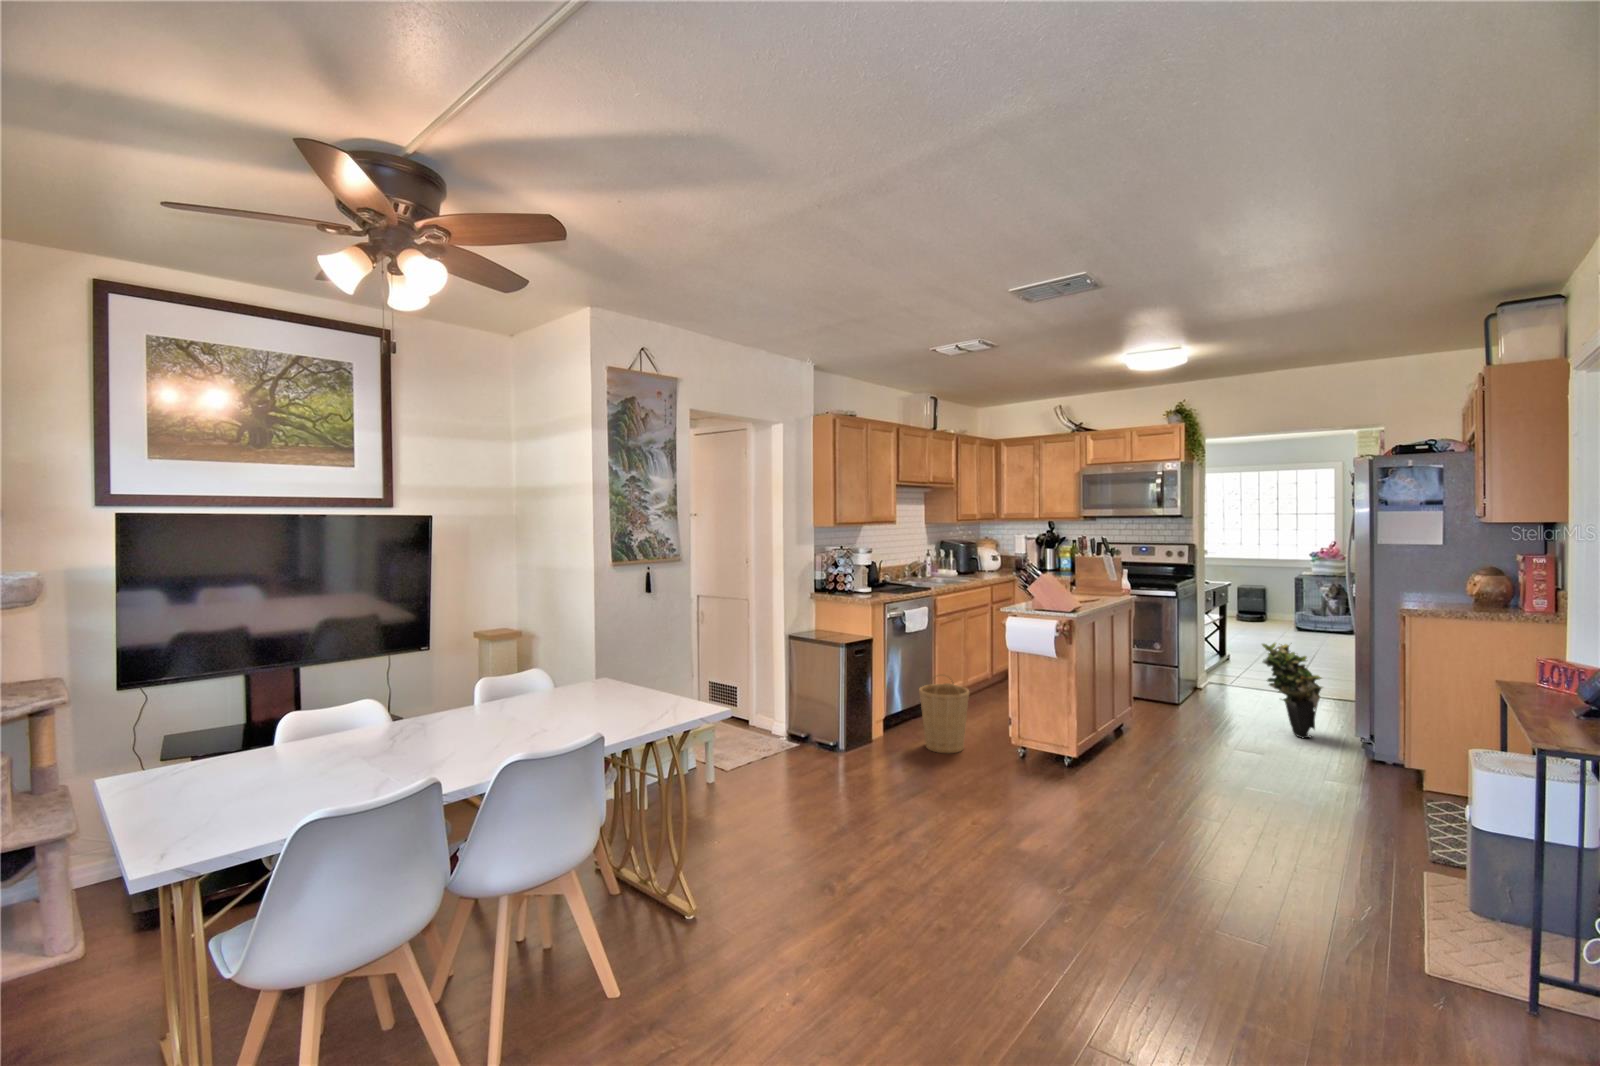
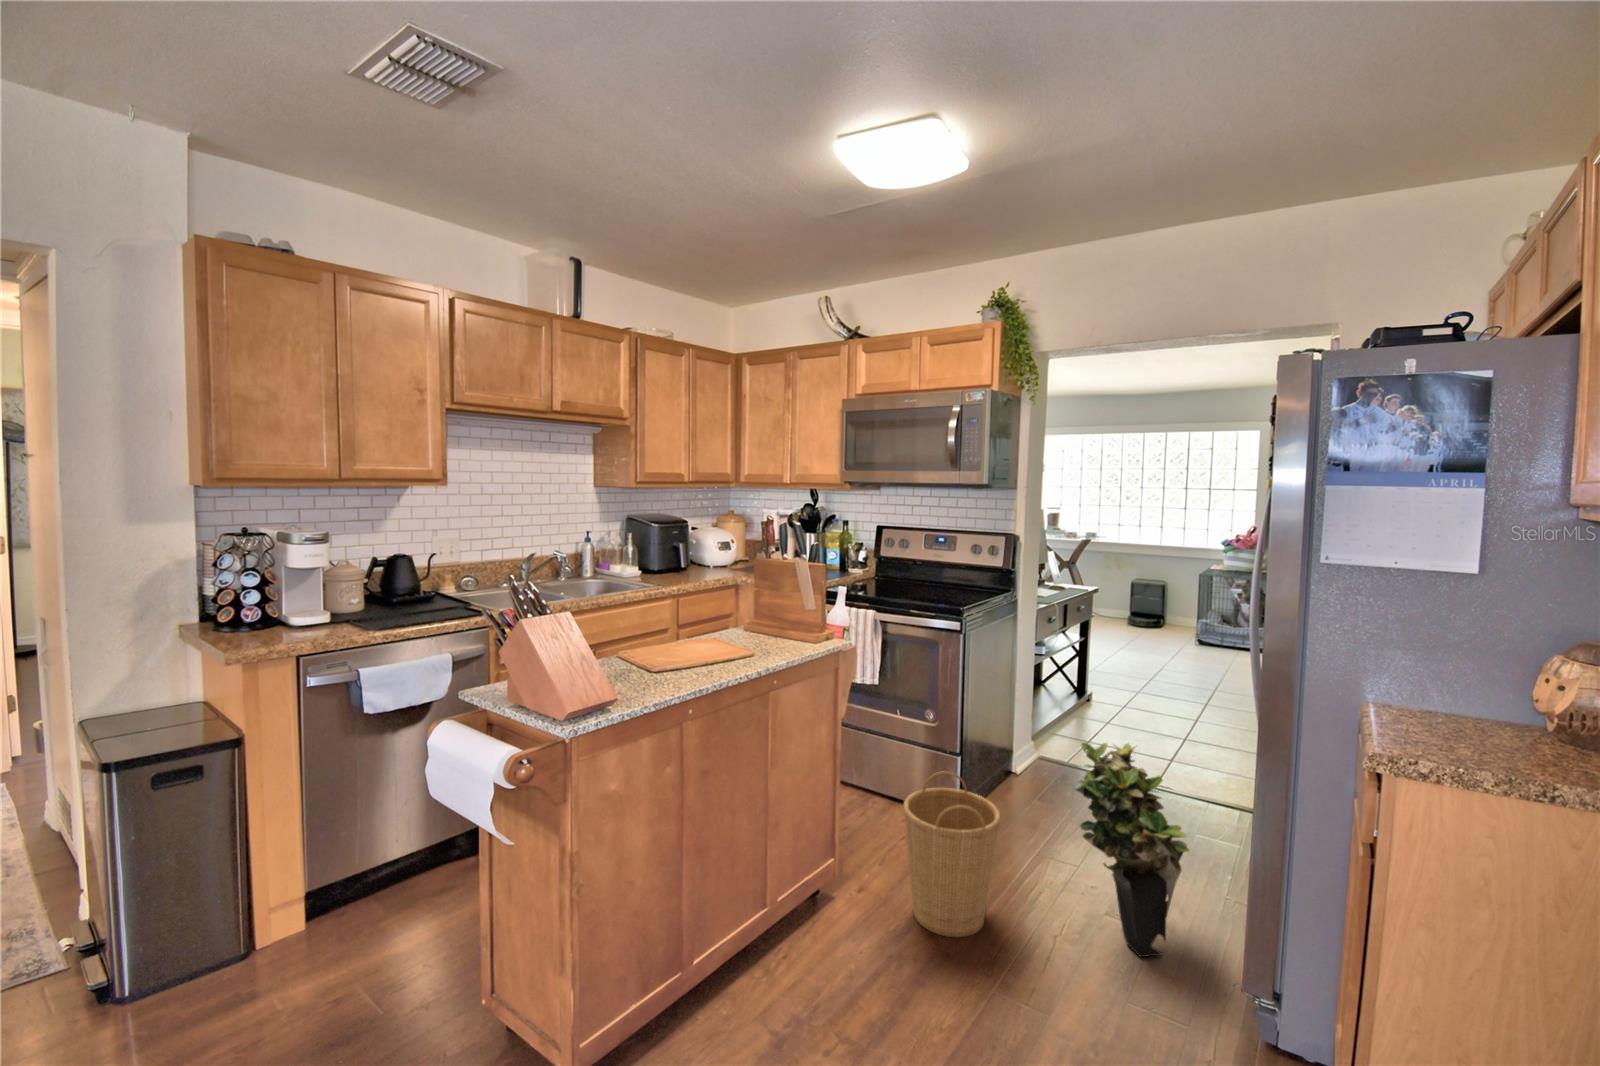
basket: present [919,679,969,753] -> present [904,772,1000,937]

